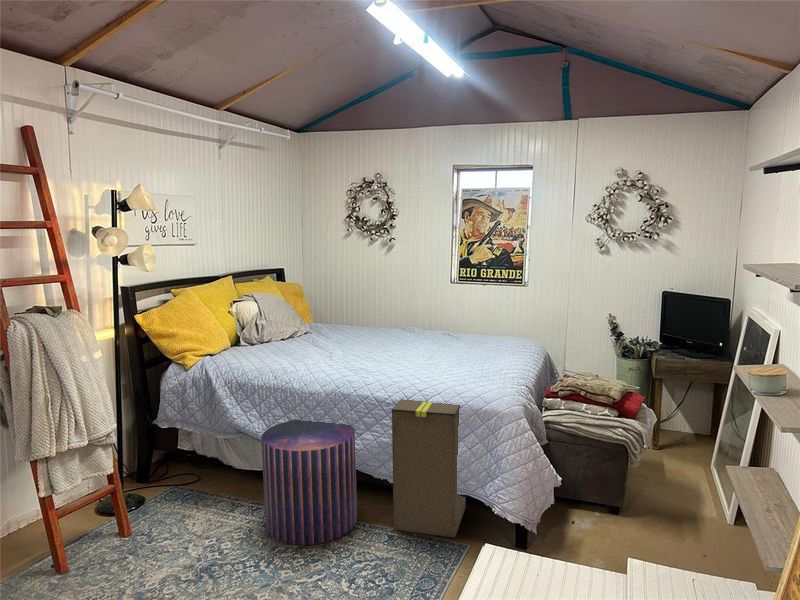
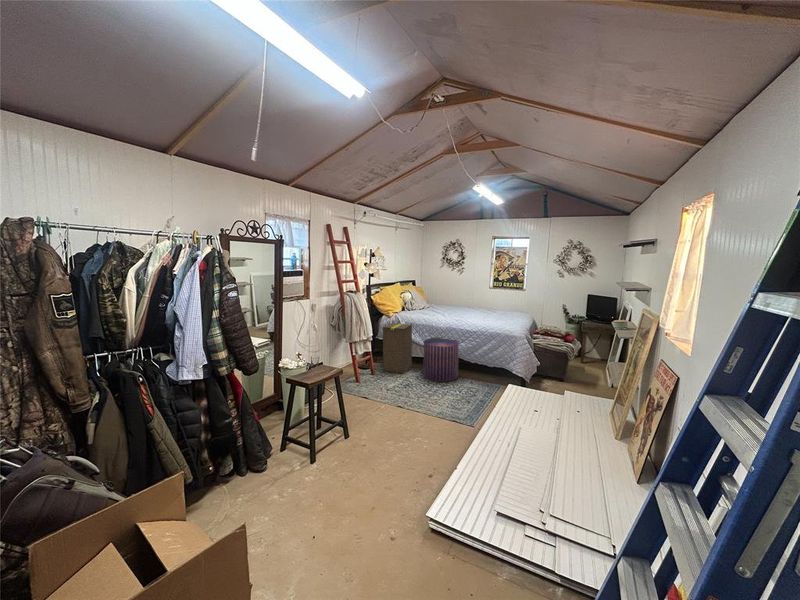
cardboard box: present [392,399,466,538] -> present [383,323,412,373]

